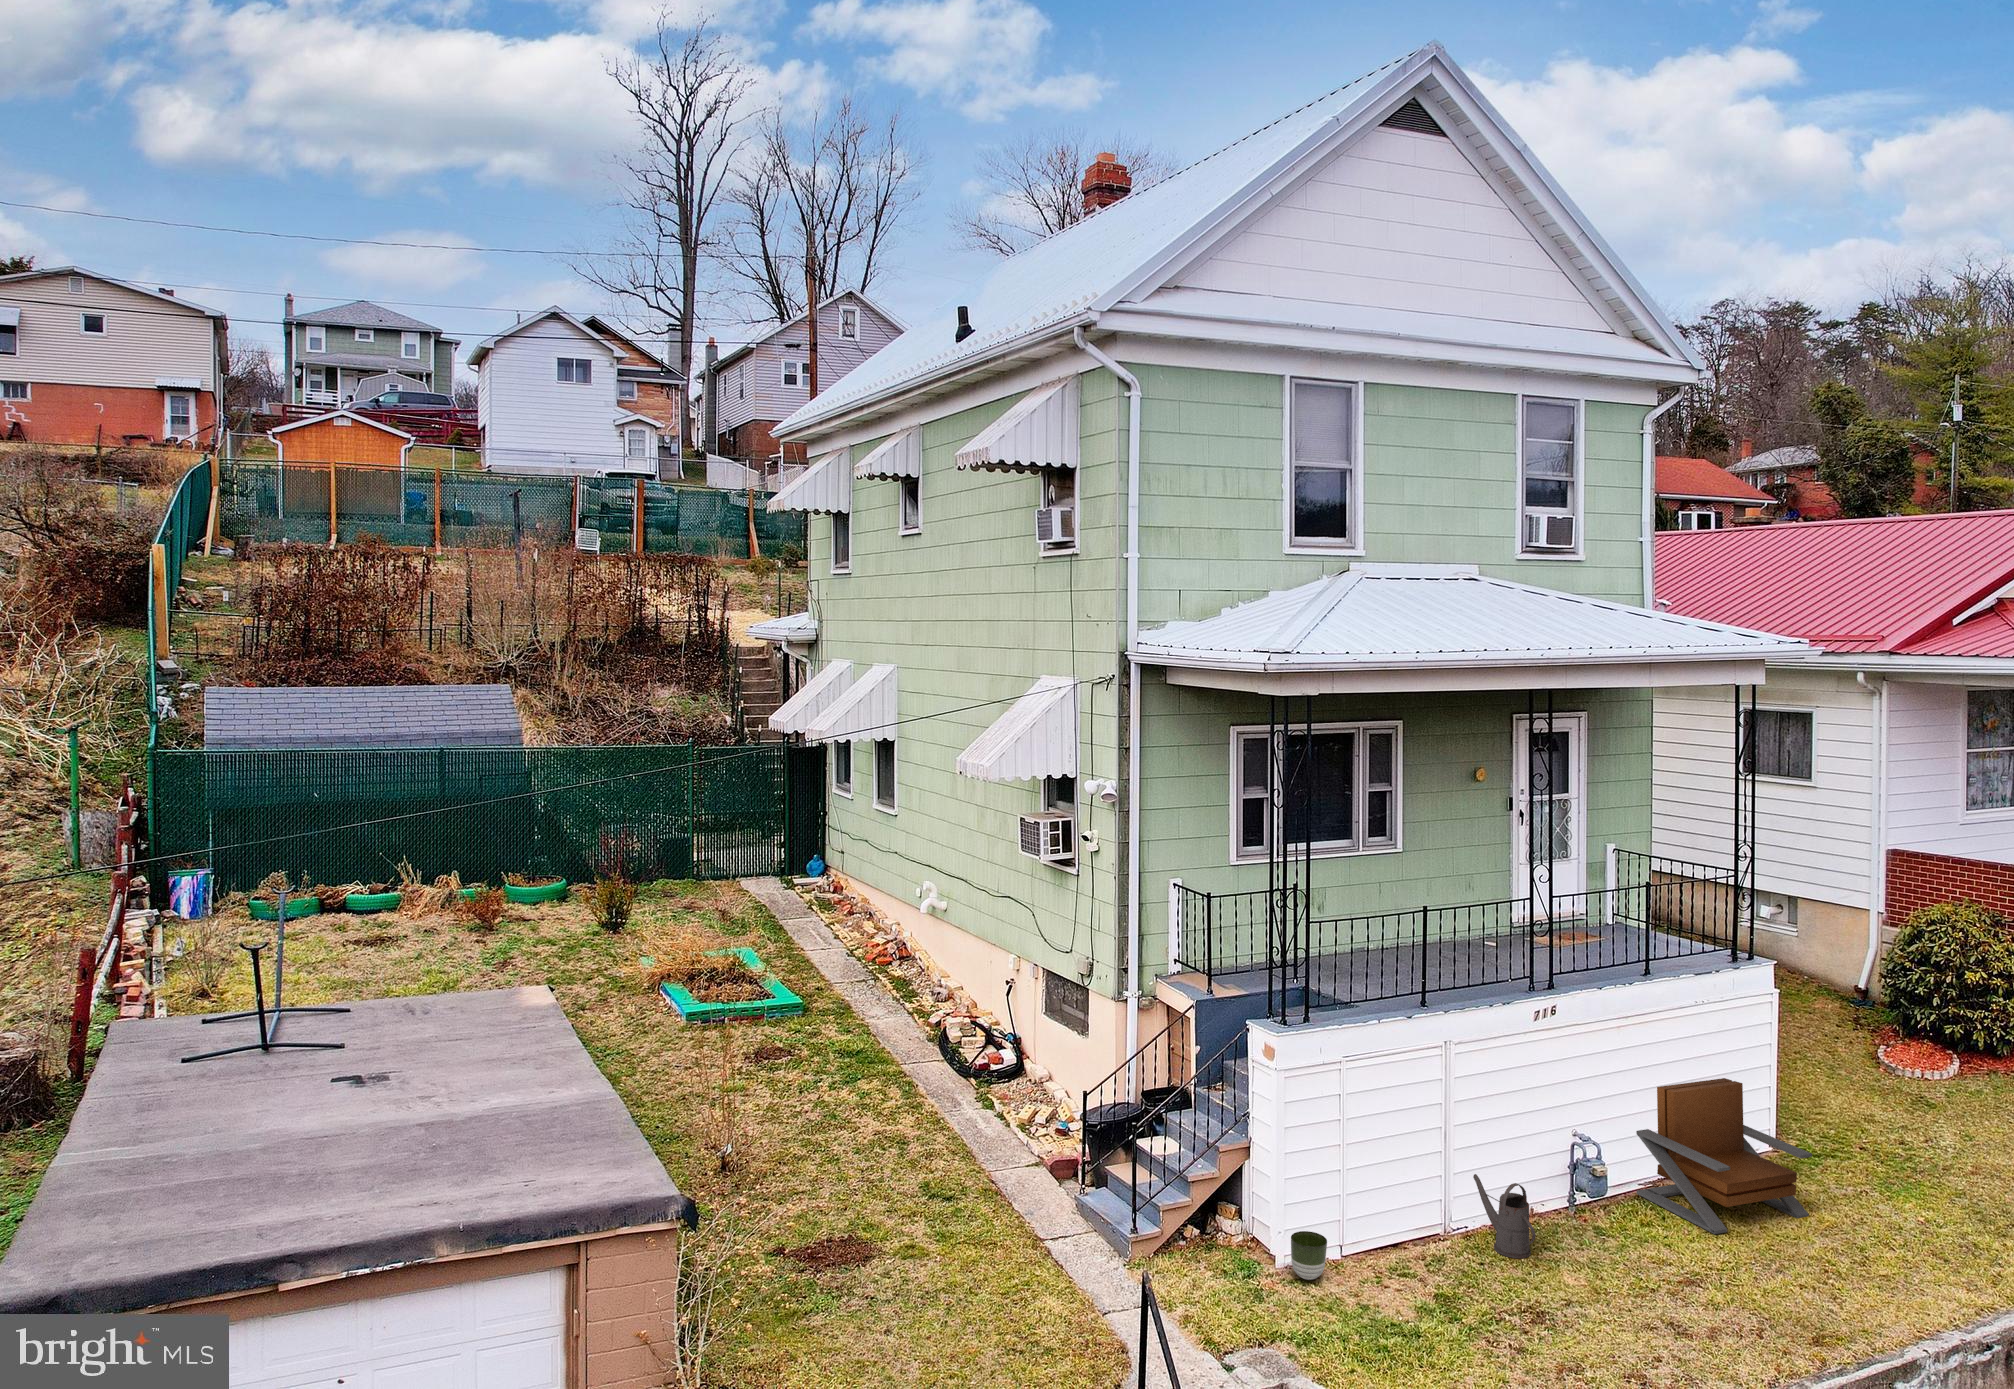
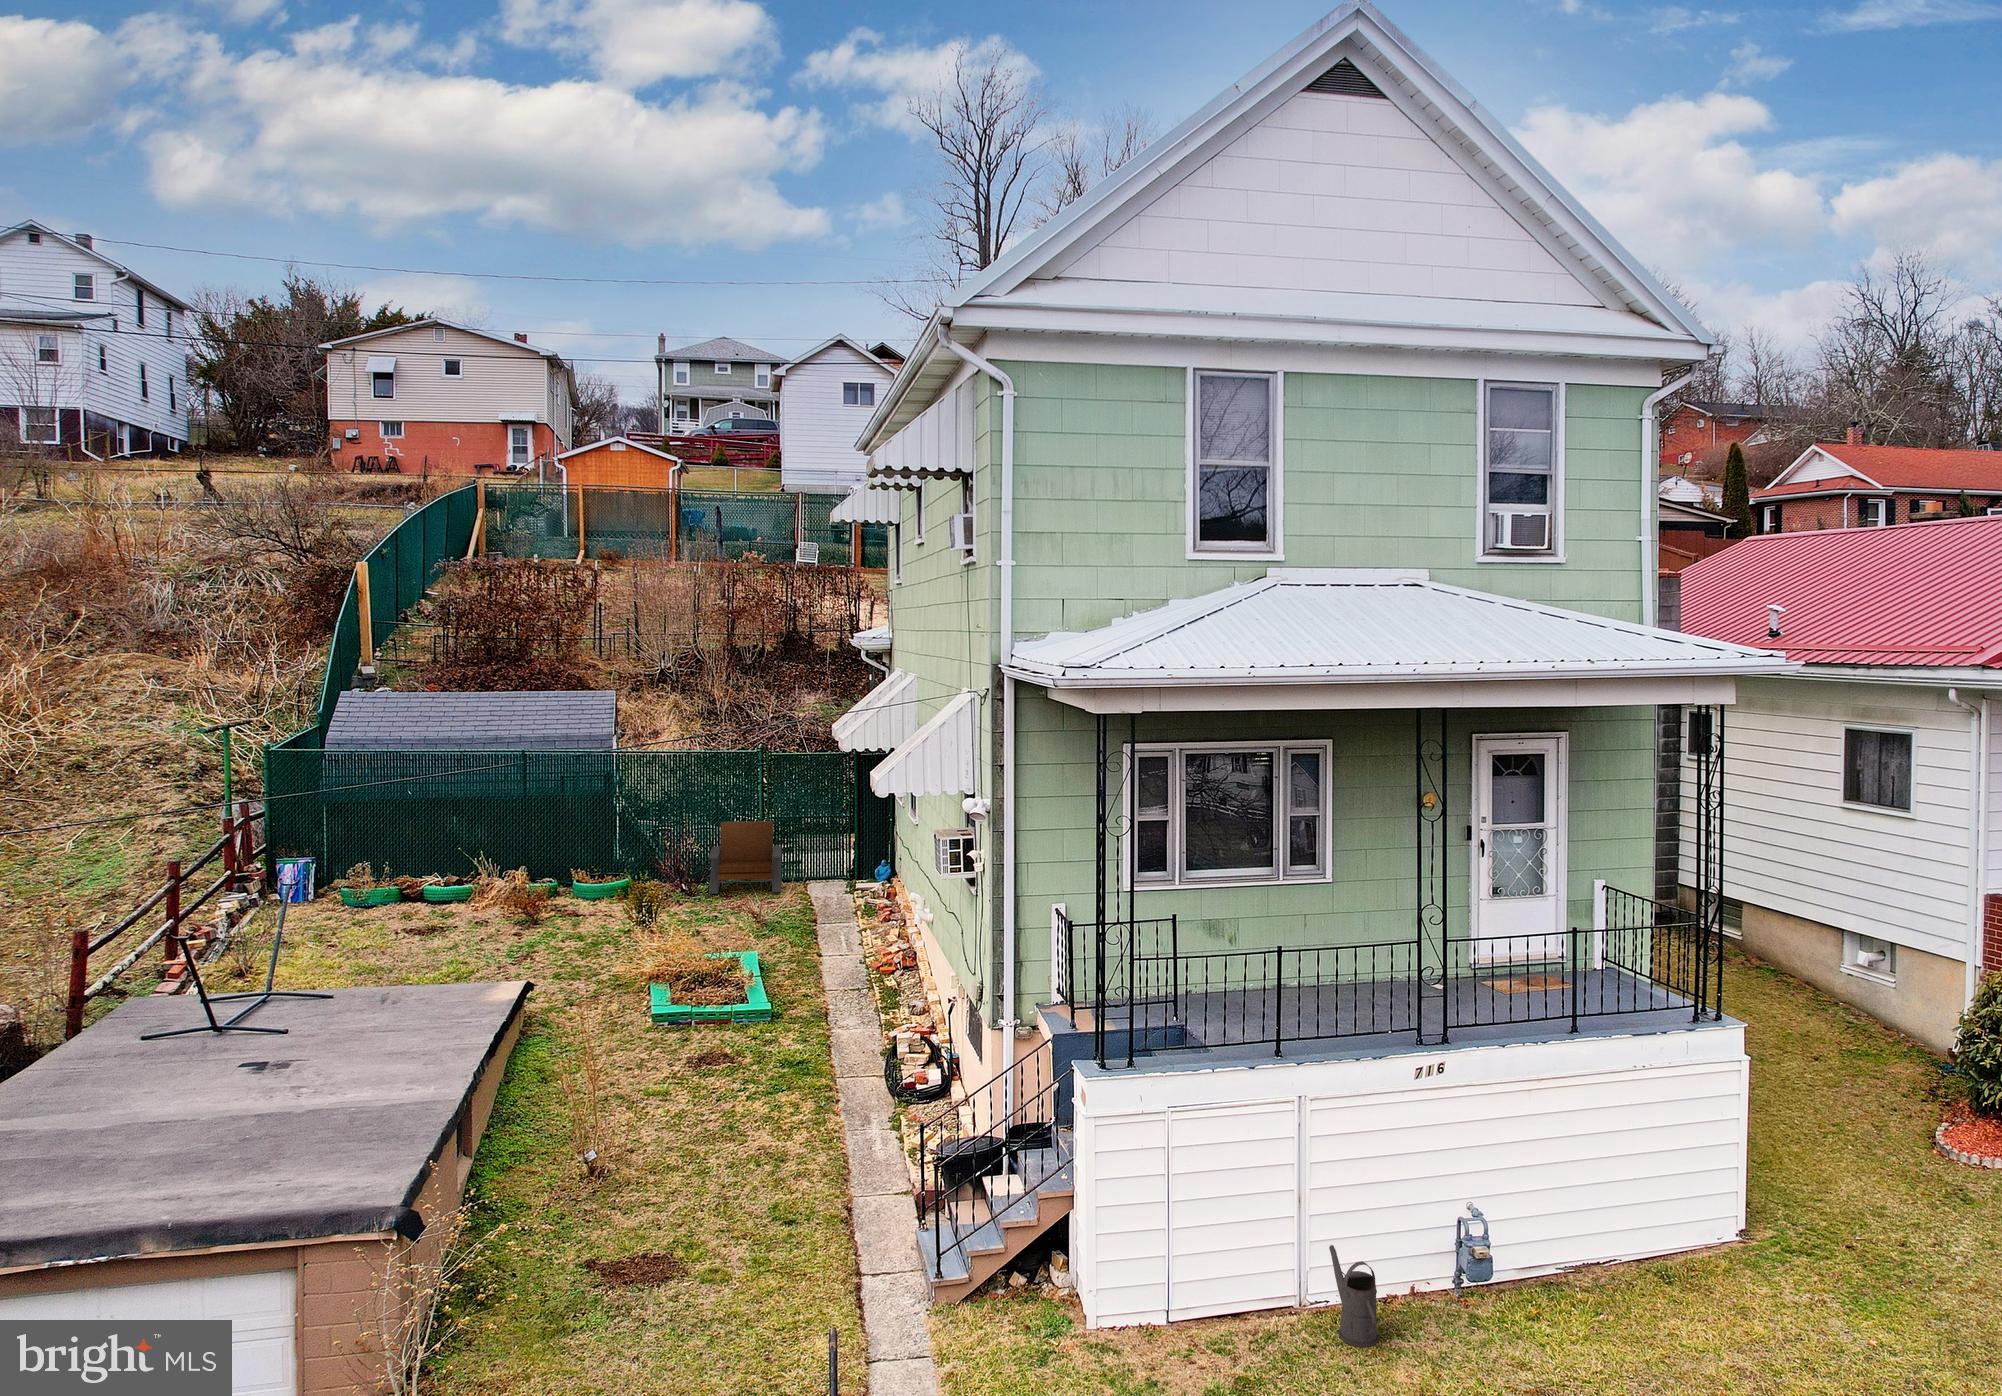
lounge chair: present [1636,1078,1812,1234] -> present [709,821,782,894]
planter: present [1291,1231,1327,1280] -> none [1092,1295,1130,1349]

